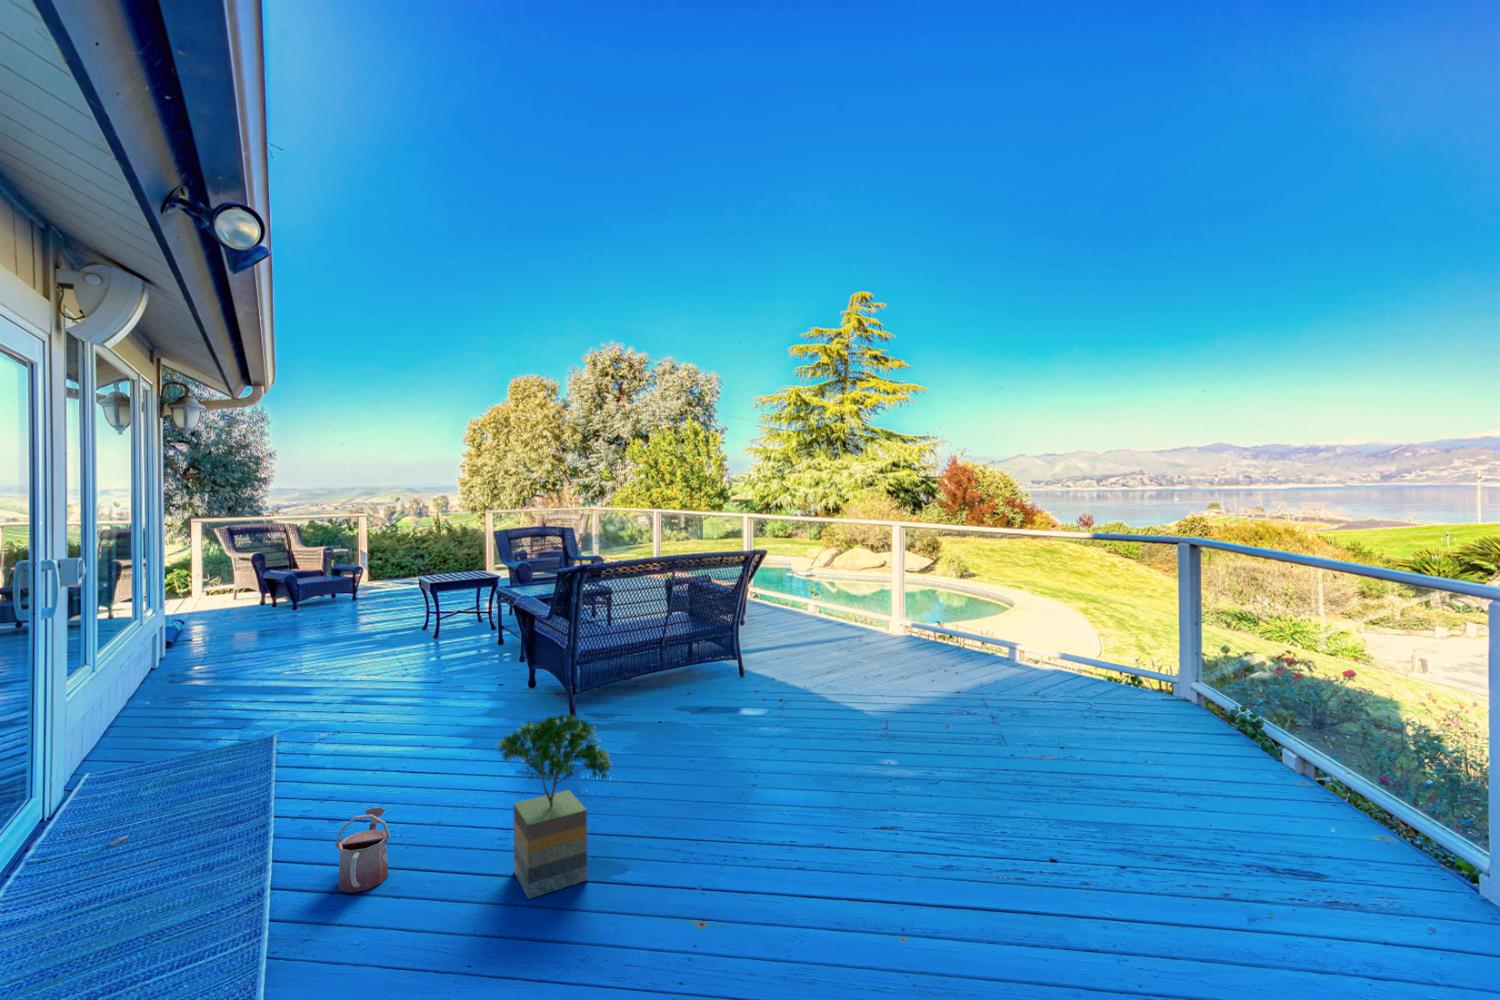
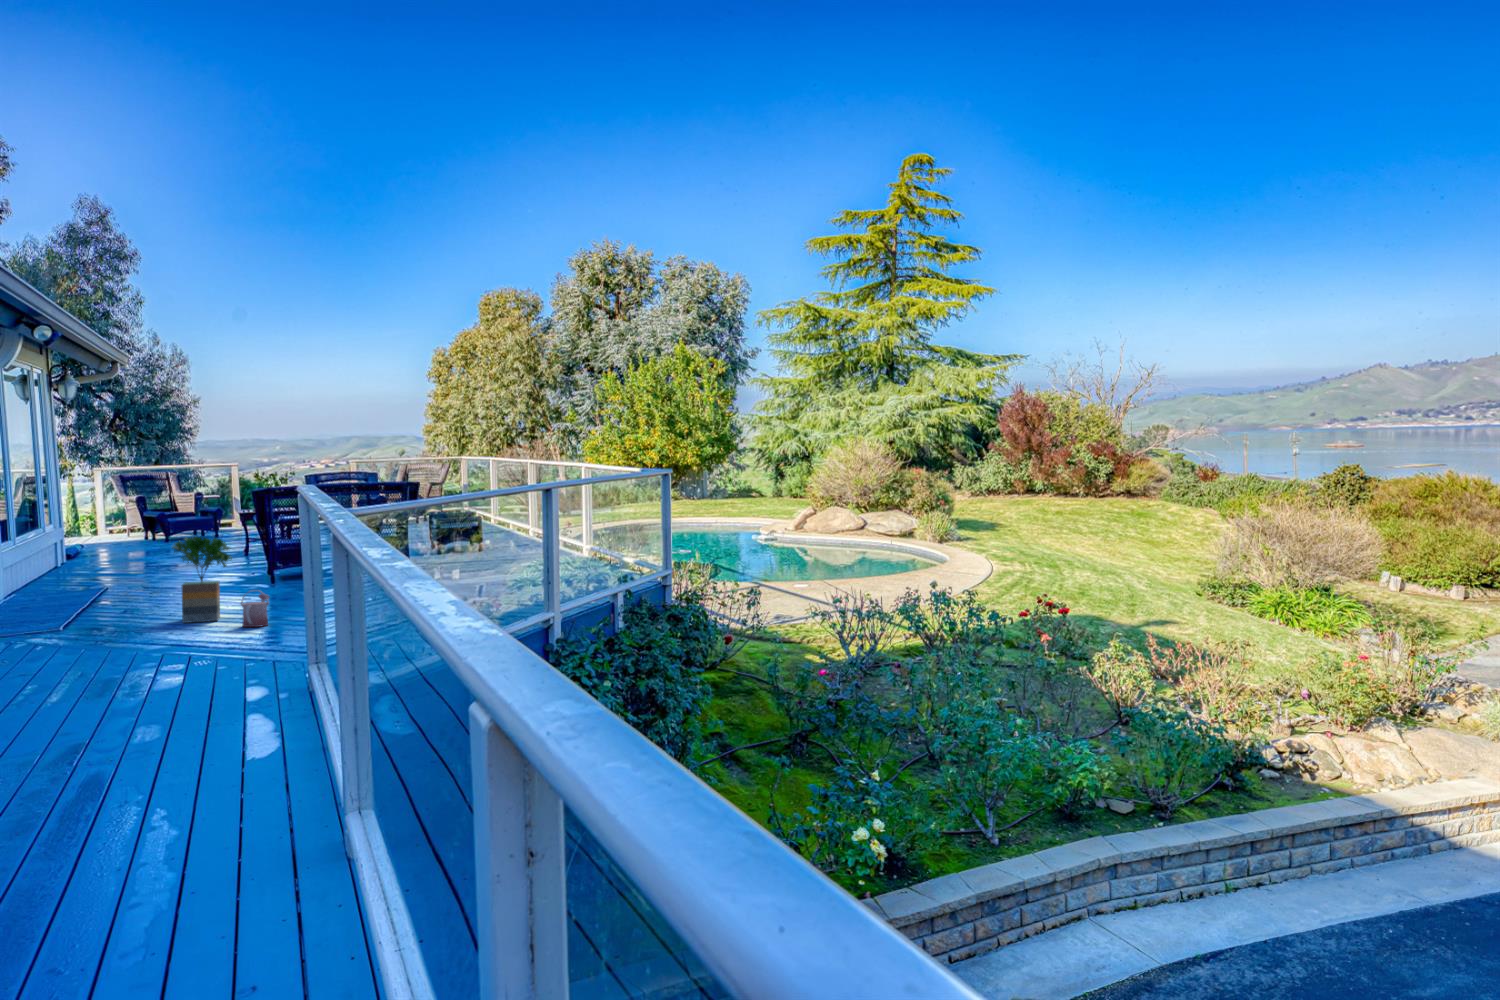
watering can: present [335,808,390,893] -> present [241,590,270,627]

